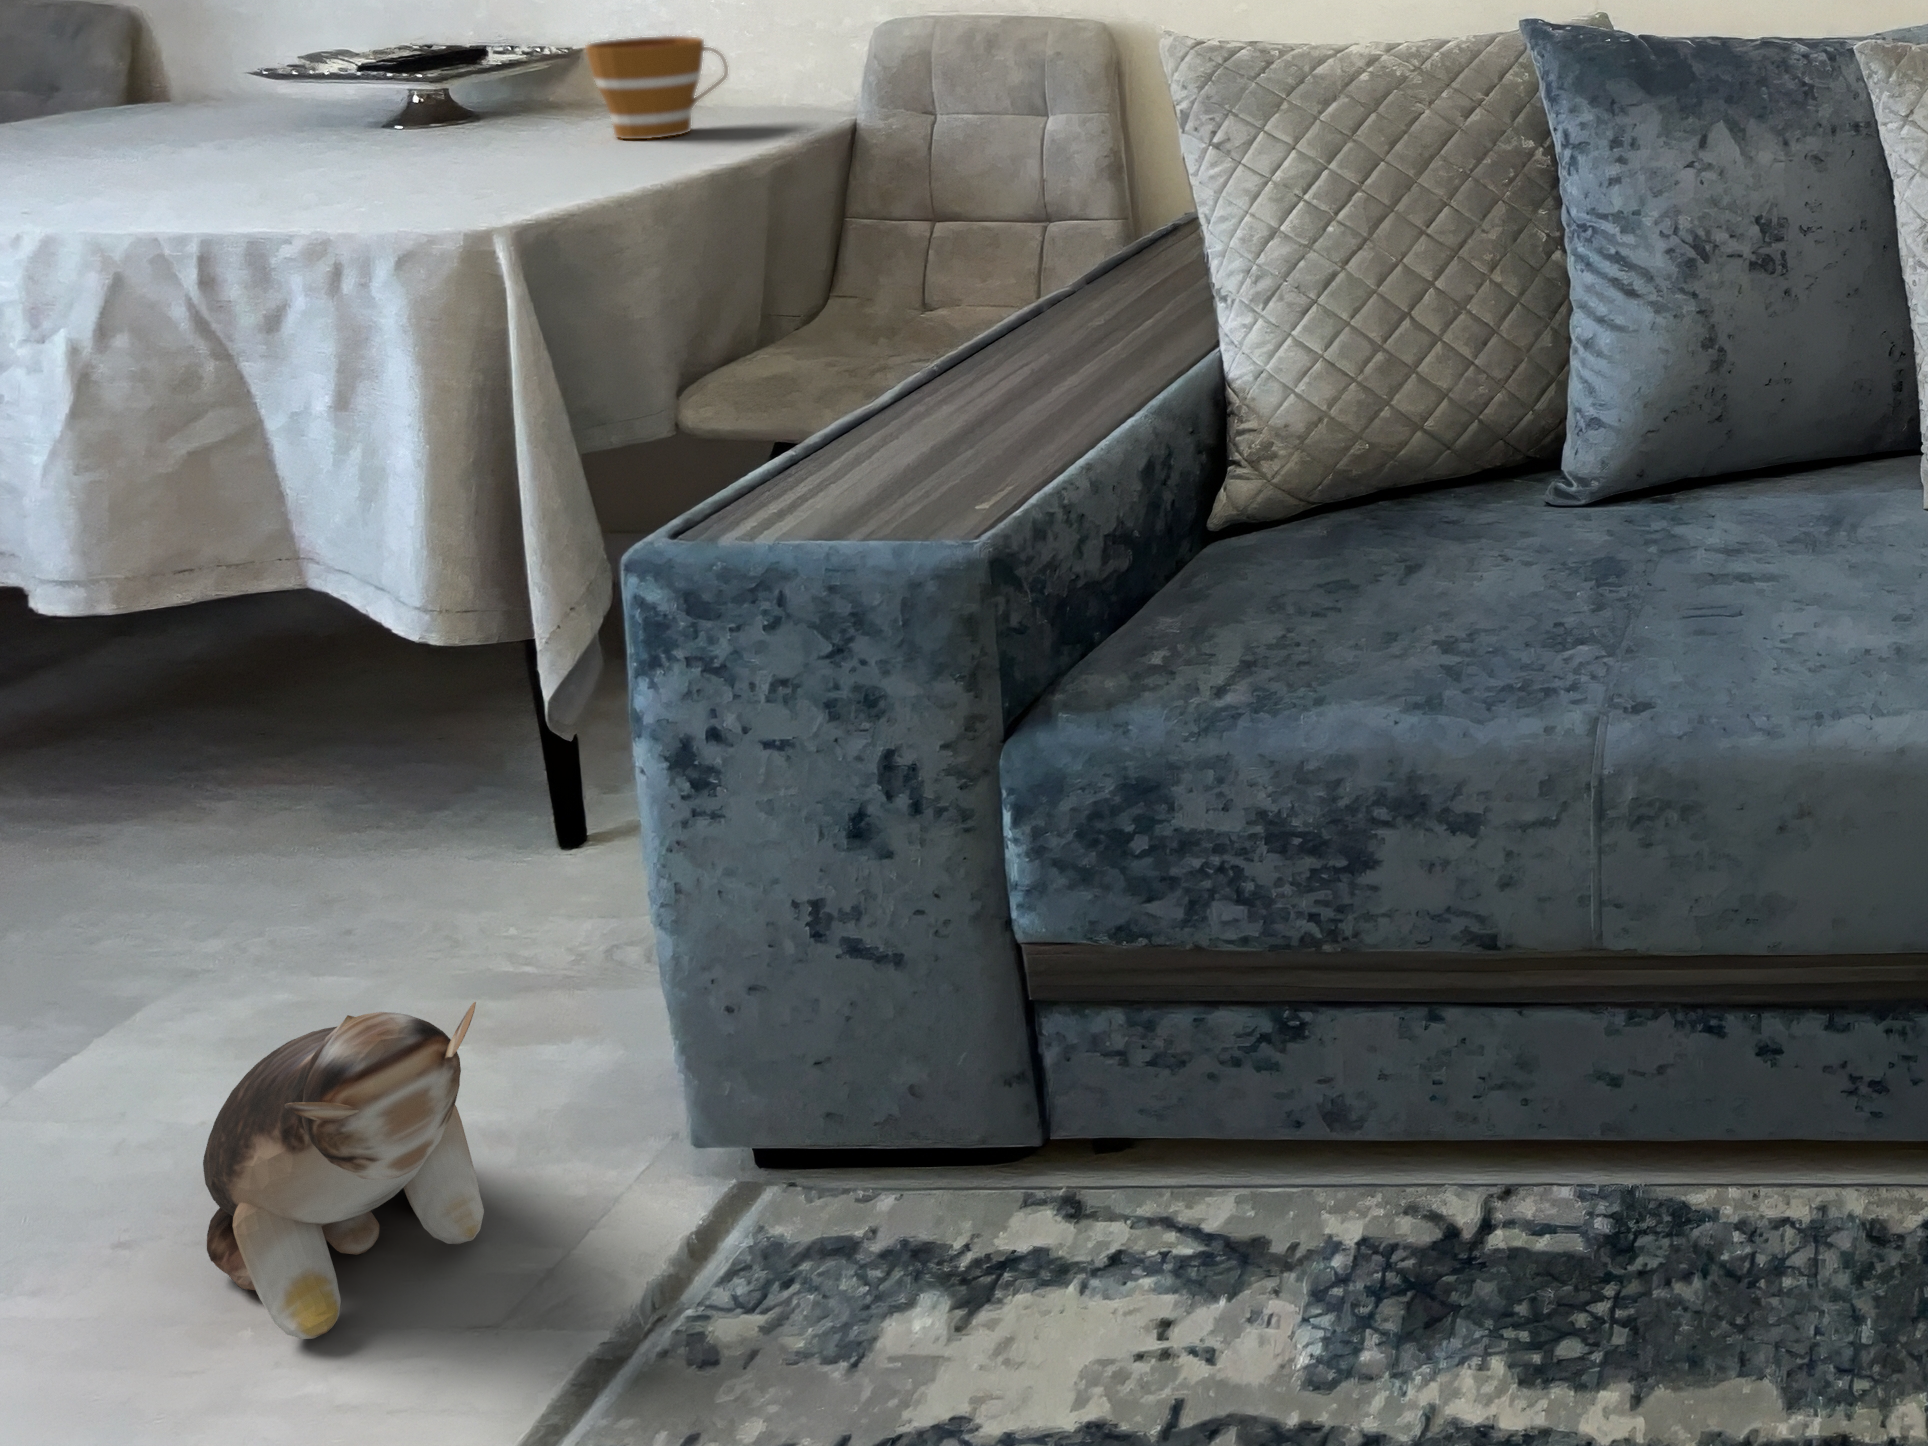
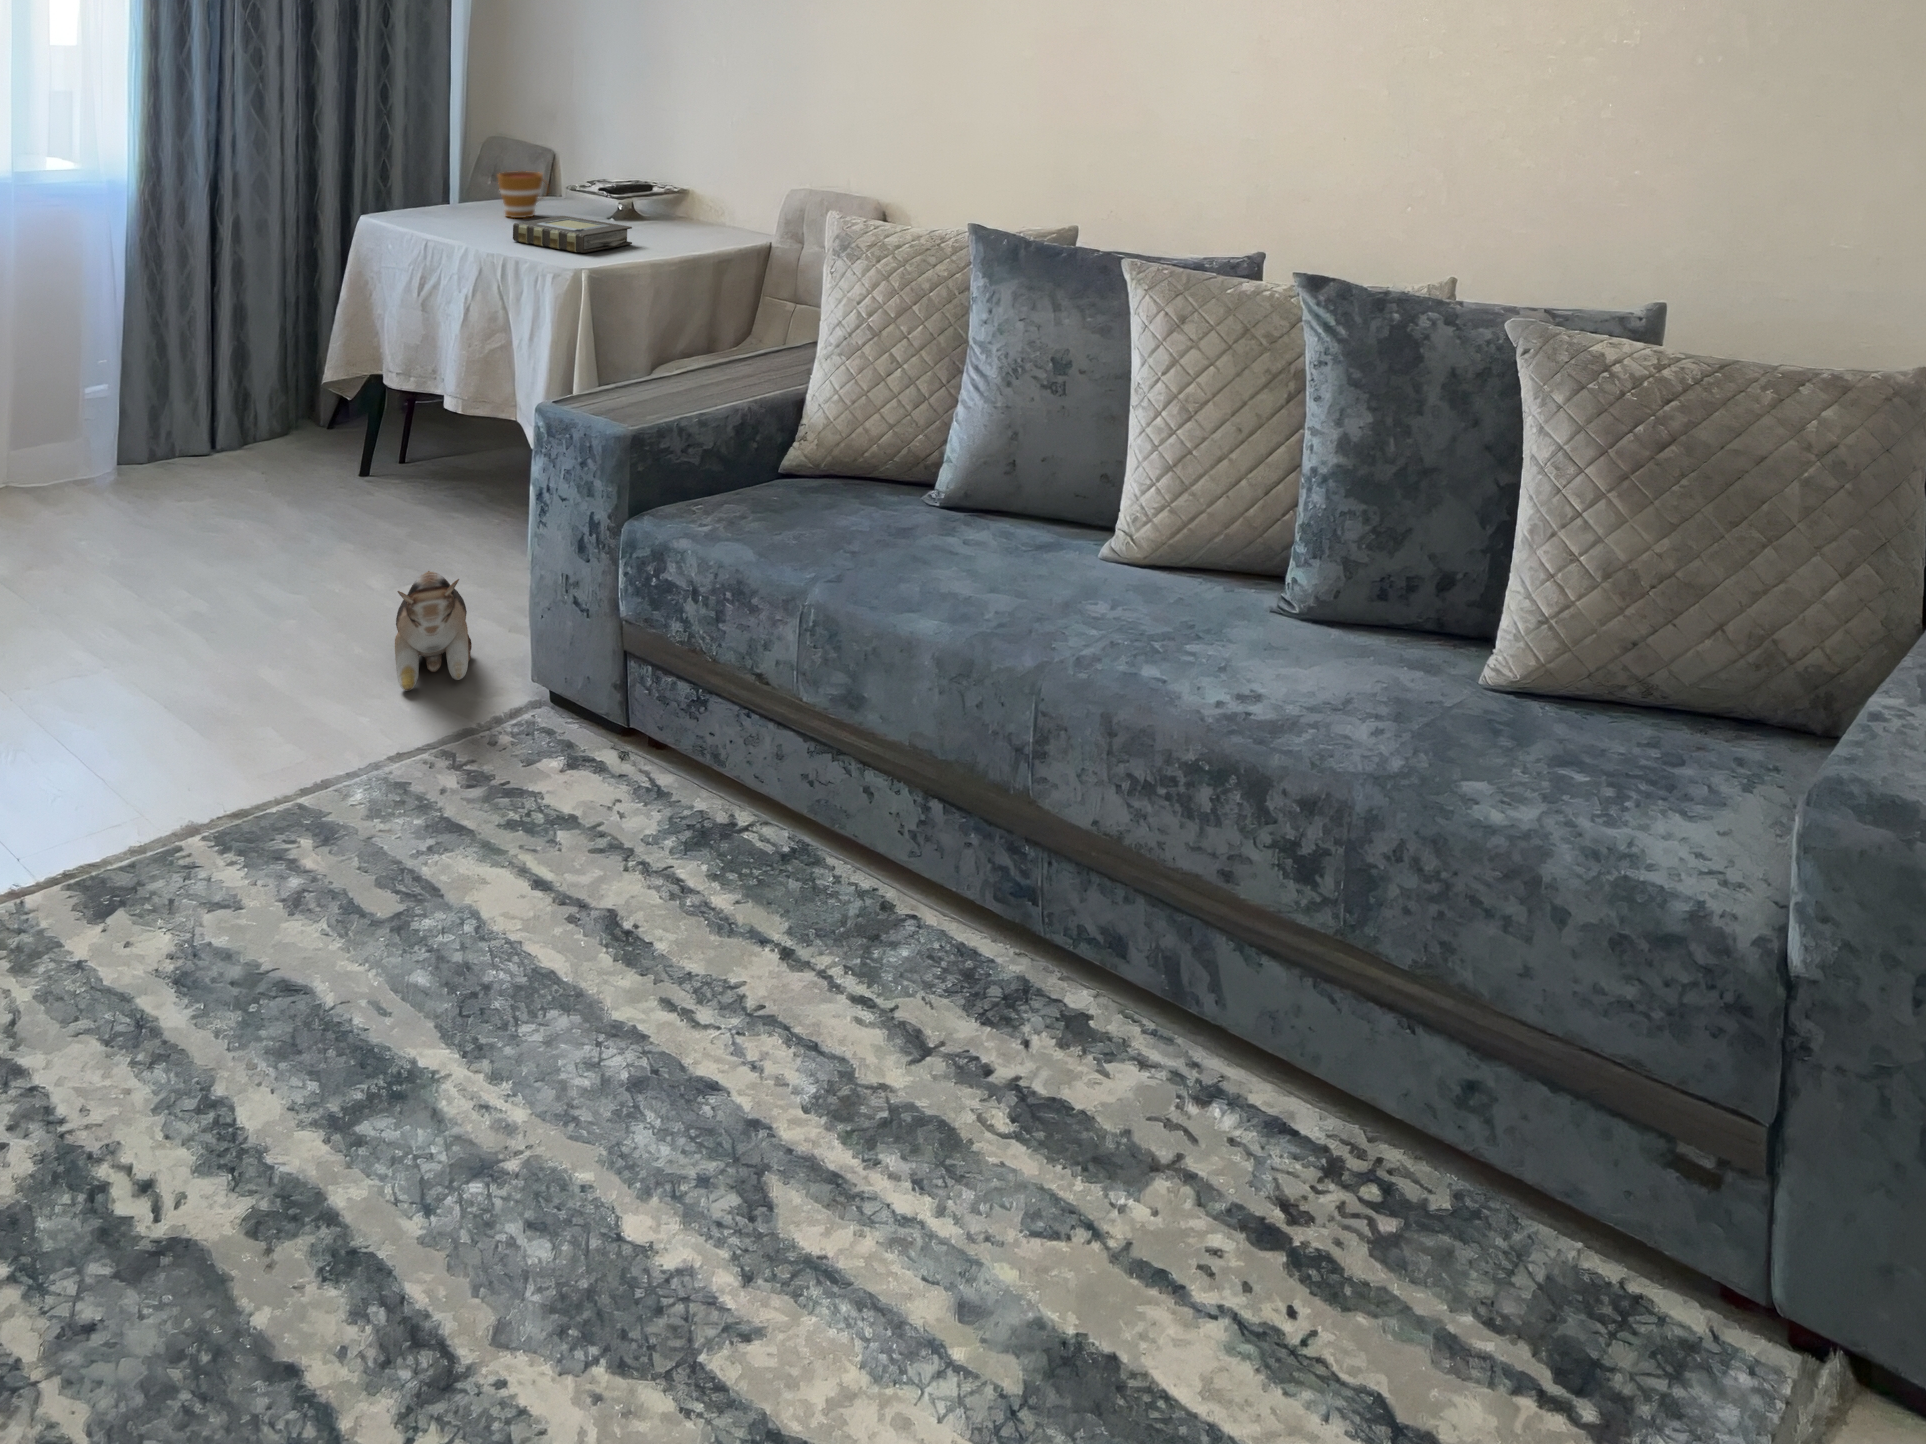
cup: present [586,36,727,139] -> present [498,171,544,218]
book: none [170,120,532,191] -> present [513,216,632,253]

